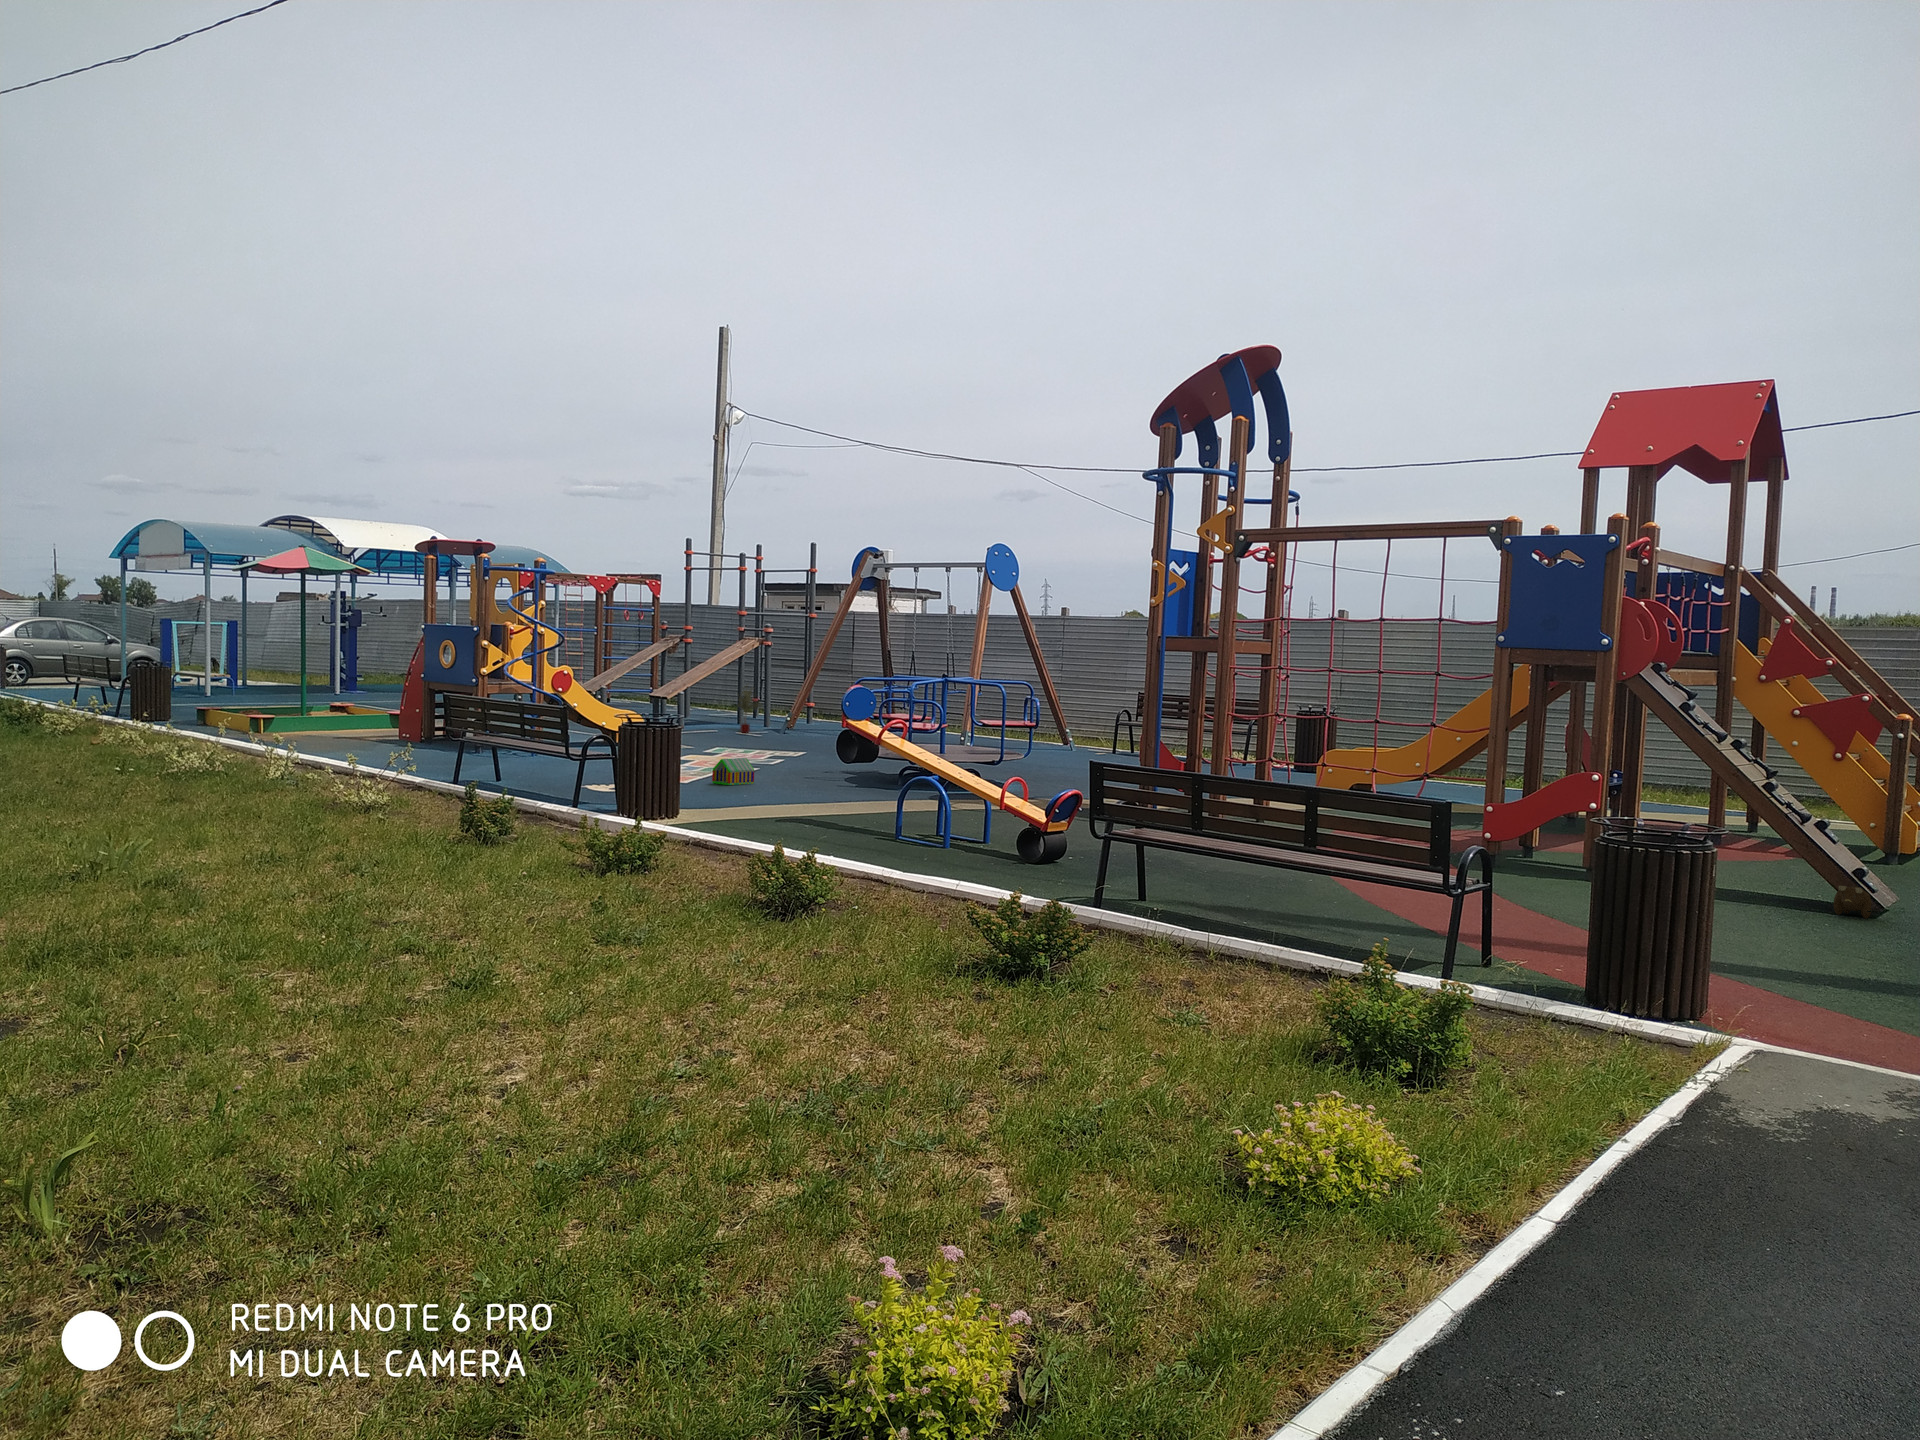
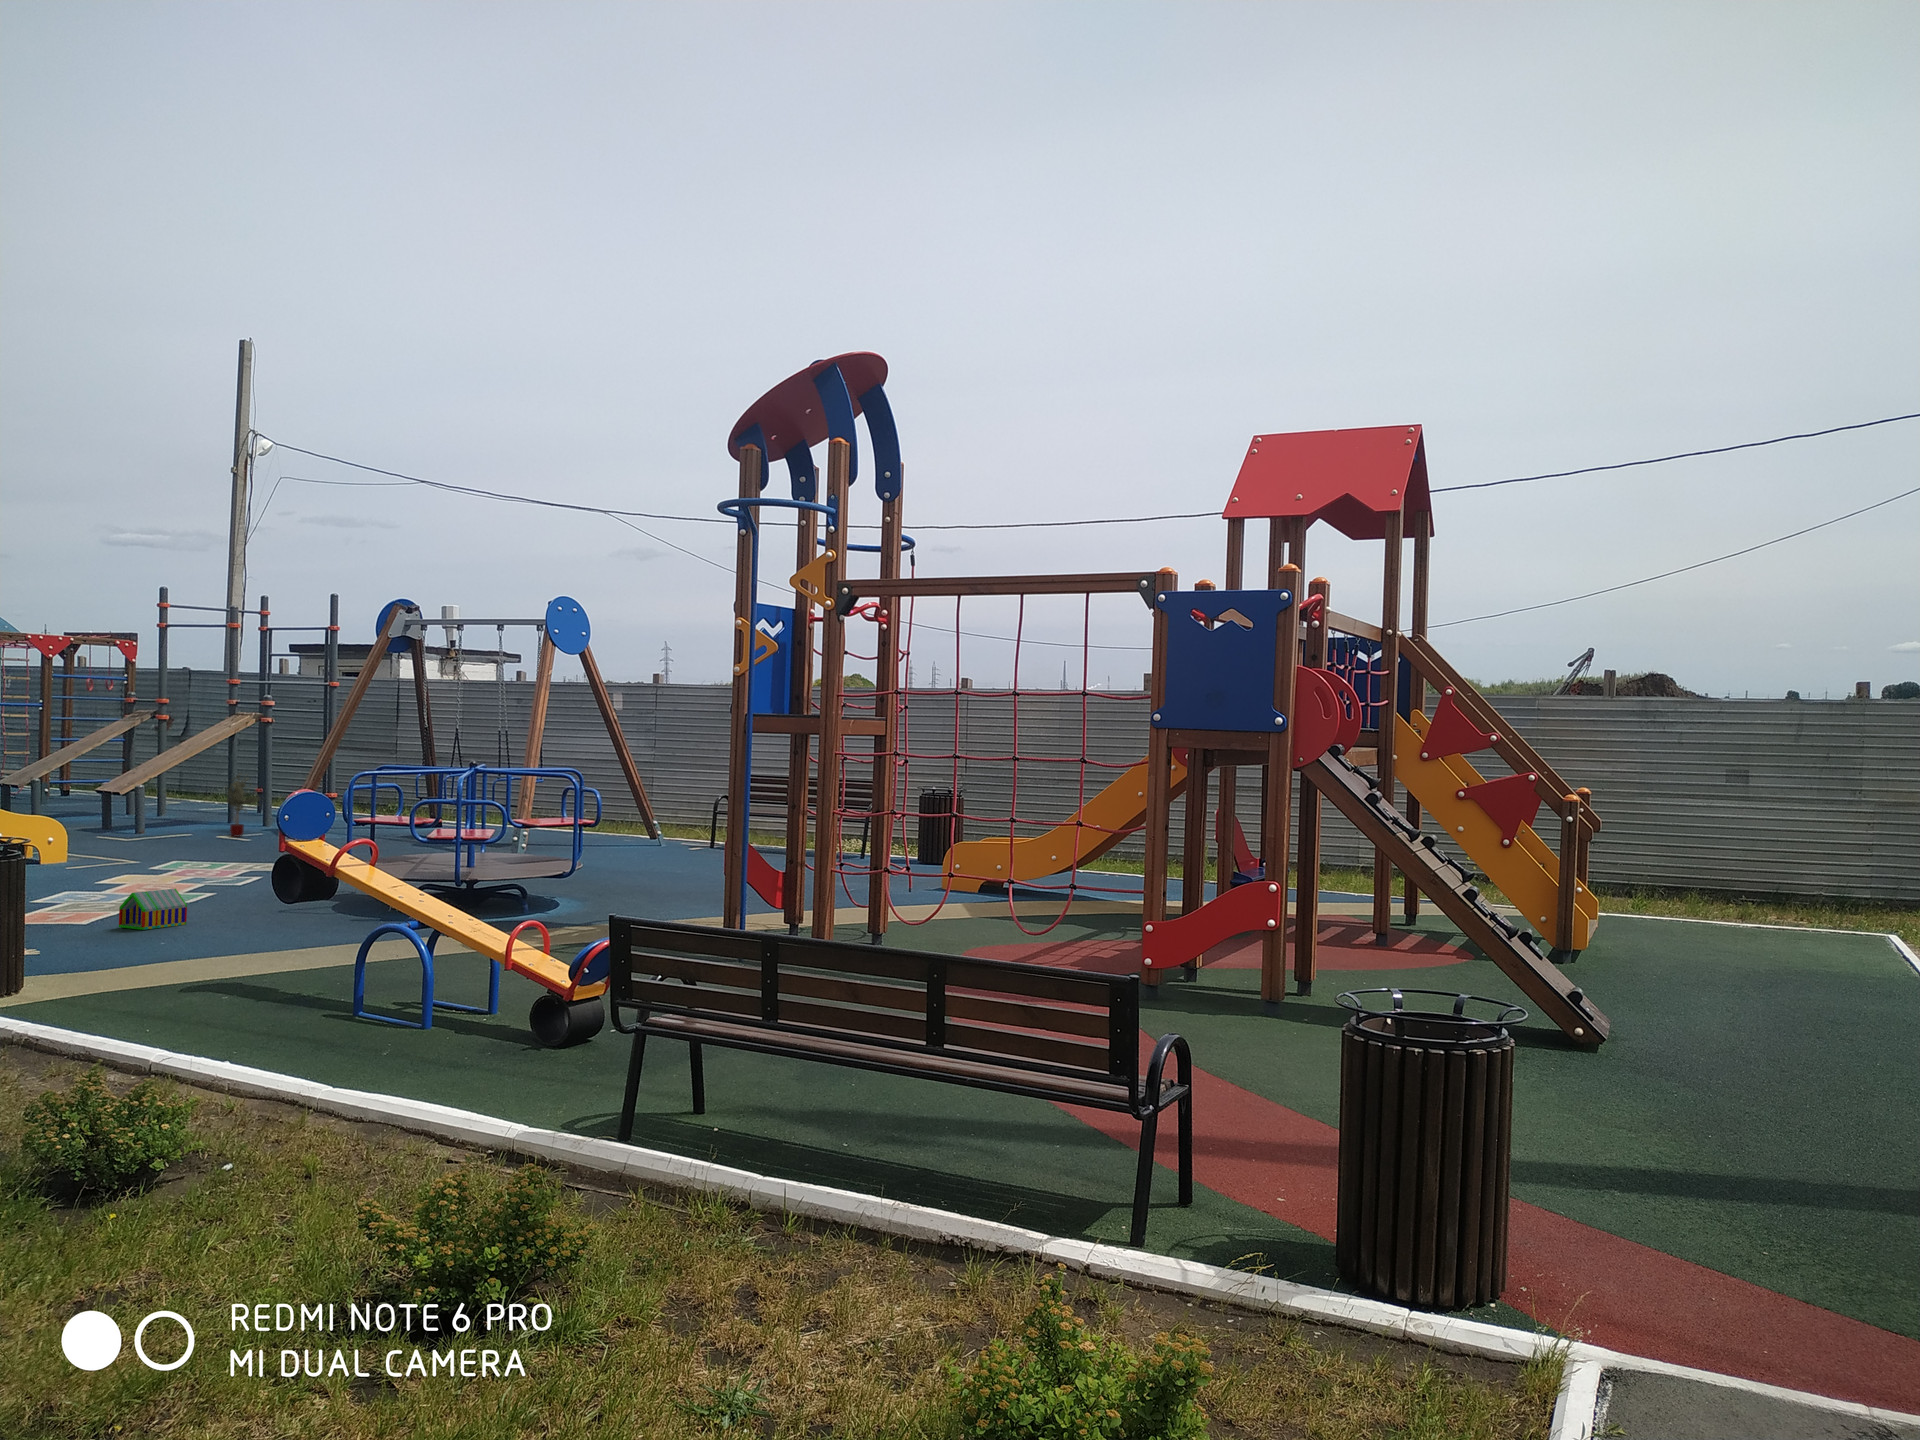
plush toy: present [1834,886,1871,919] -> none [1564,1023,1607,1064]

